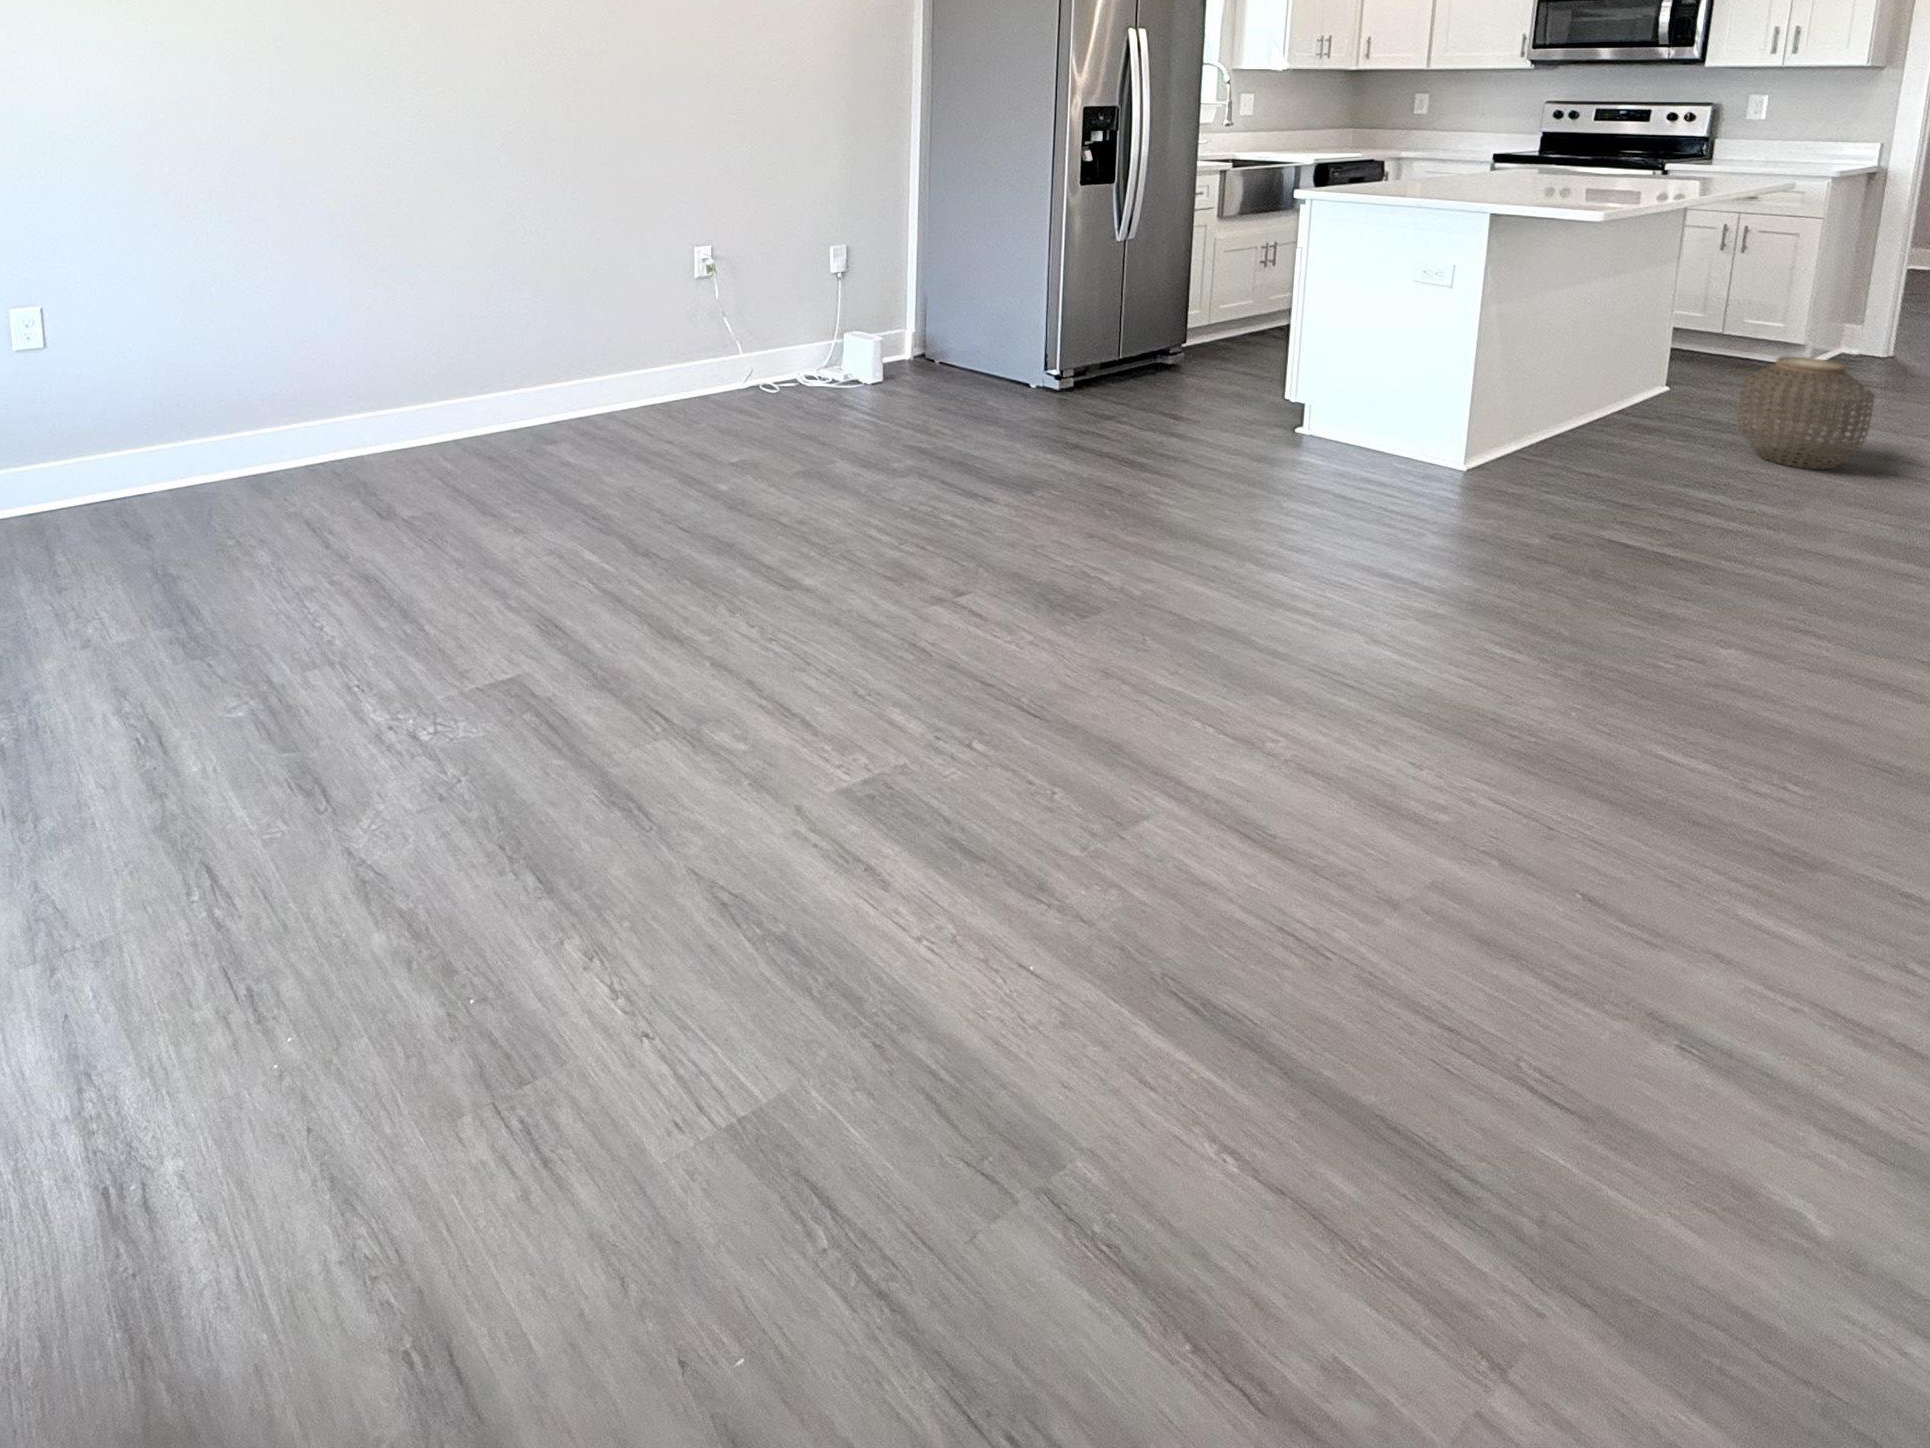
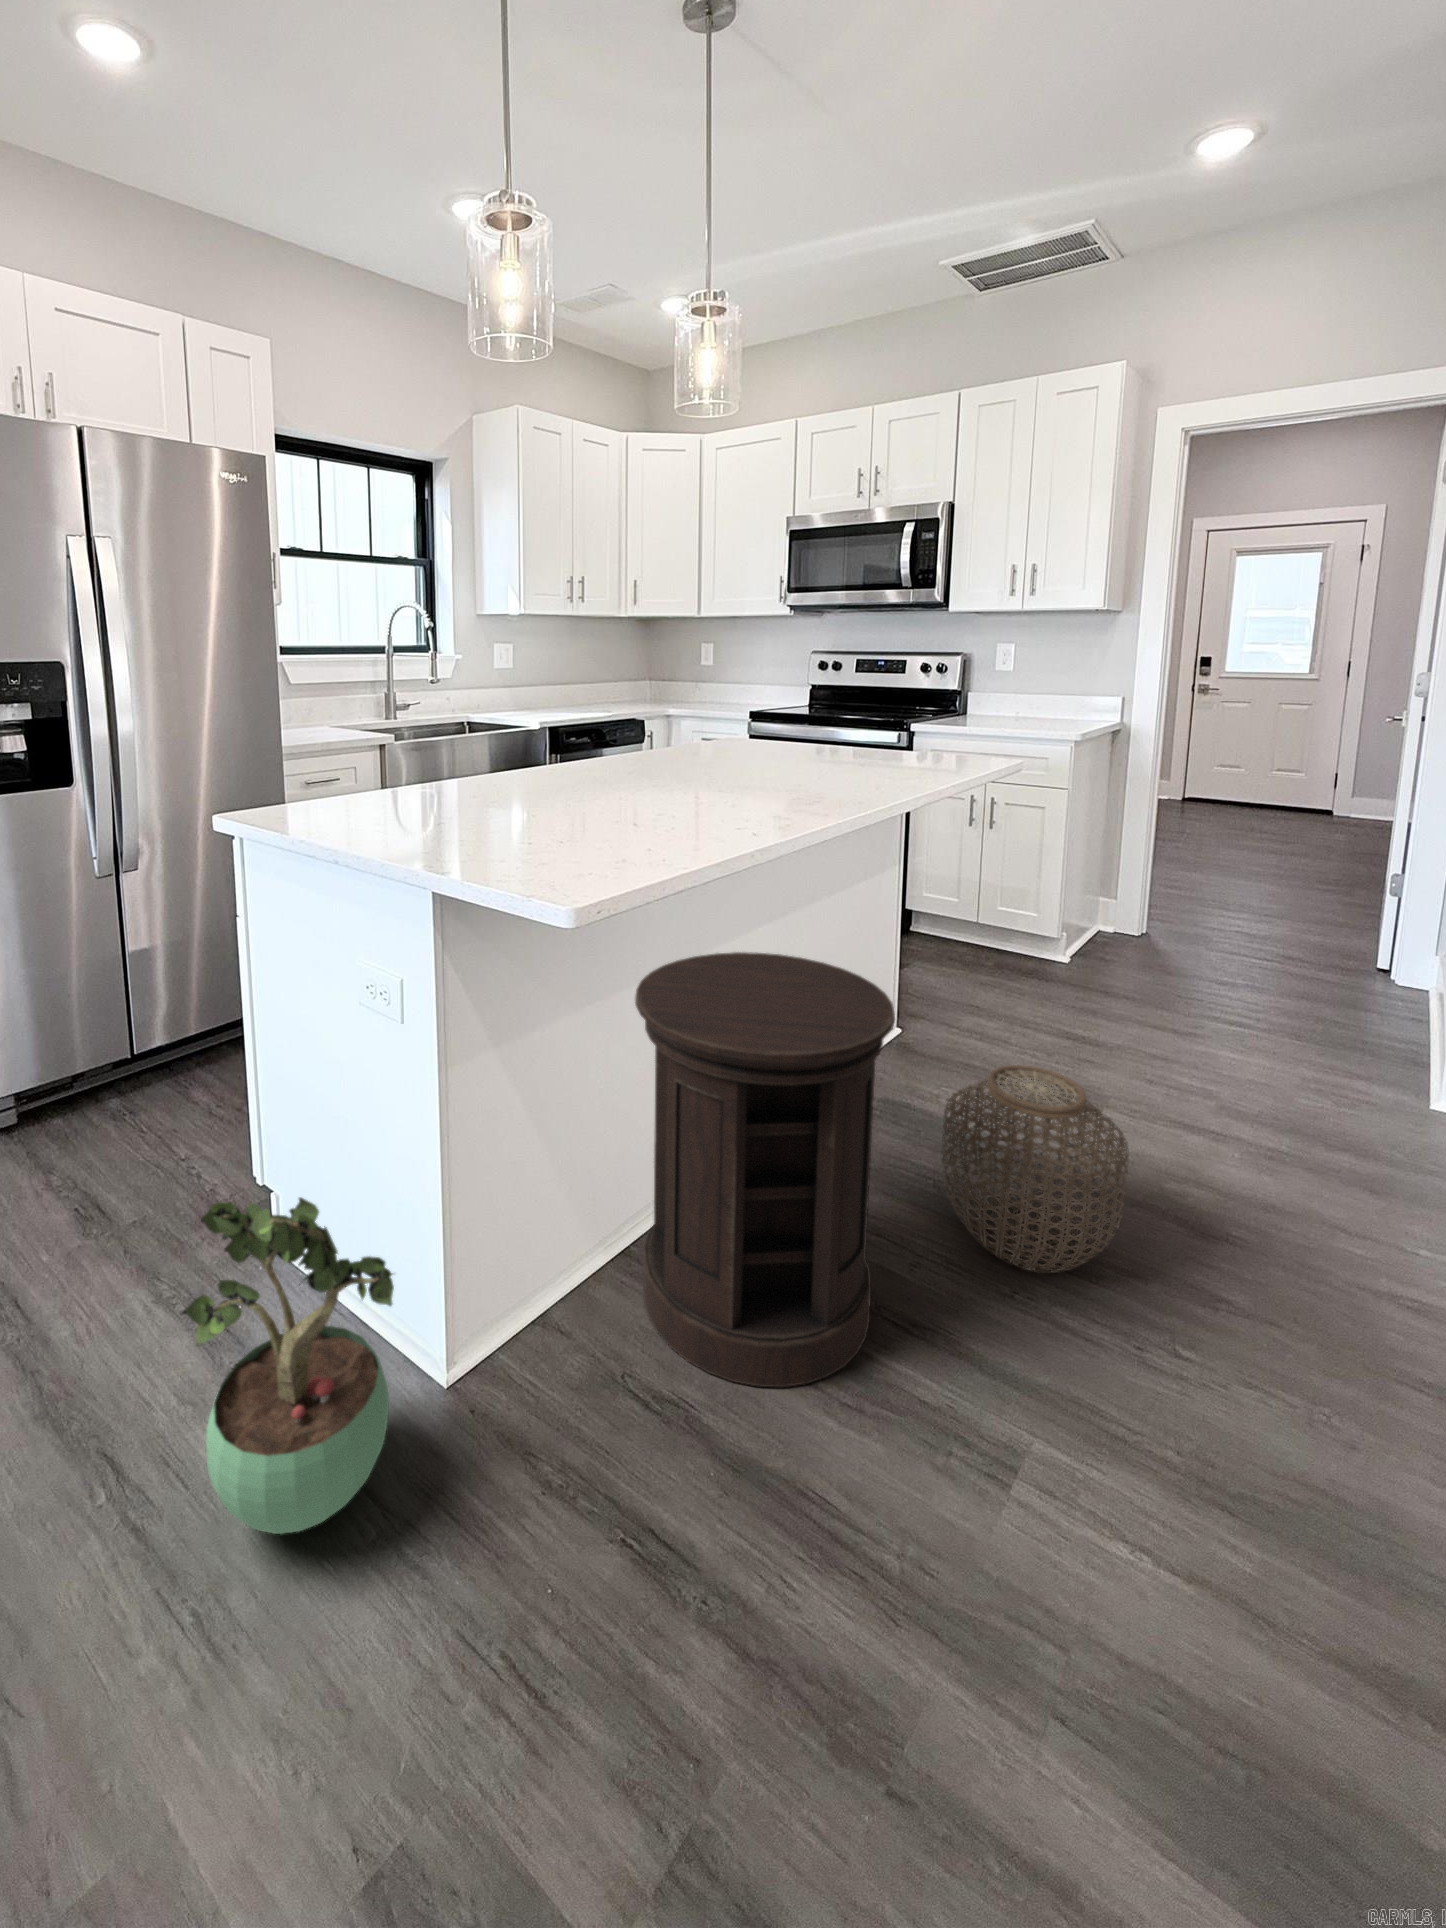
side table: none [1547,279,1734,482] -> present [635,952,895,1387]
potted plant: none [1383,336,1504,485] -> present [183,1198,394,1534]

